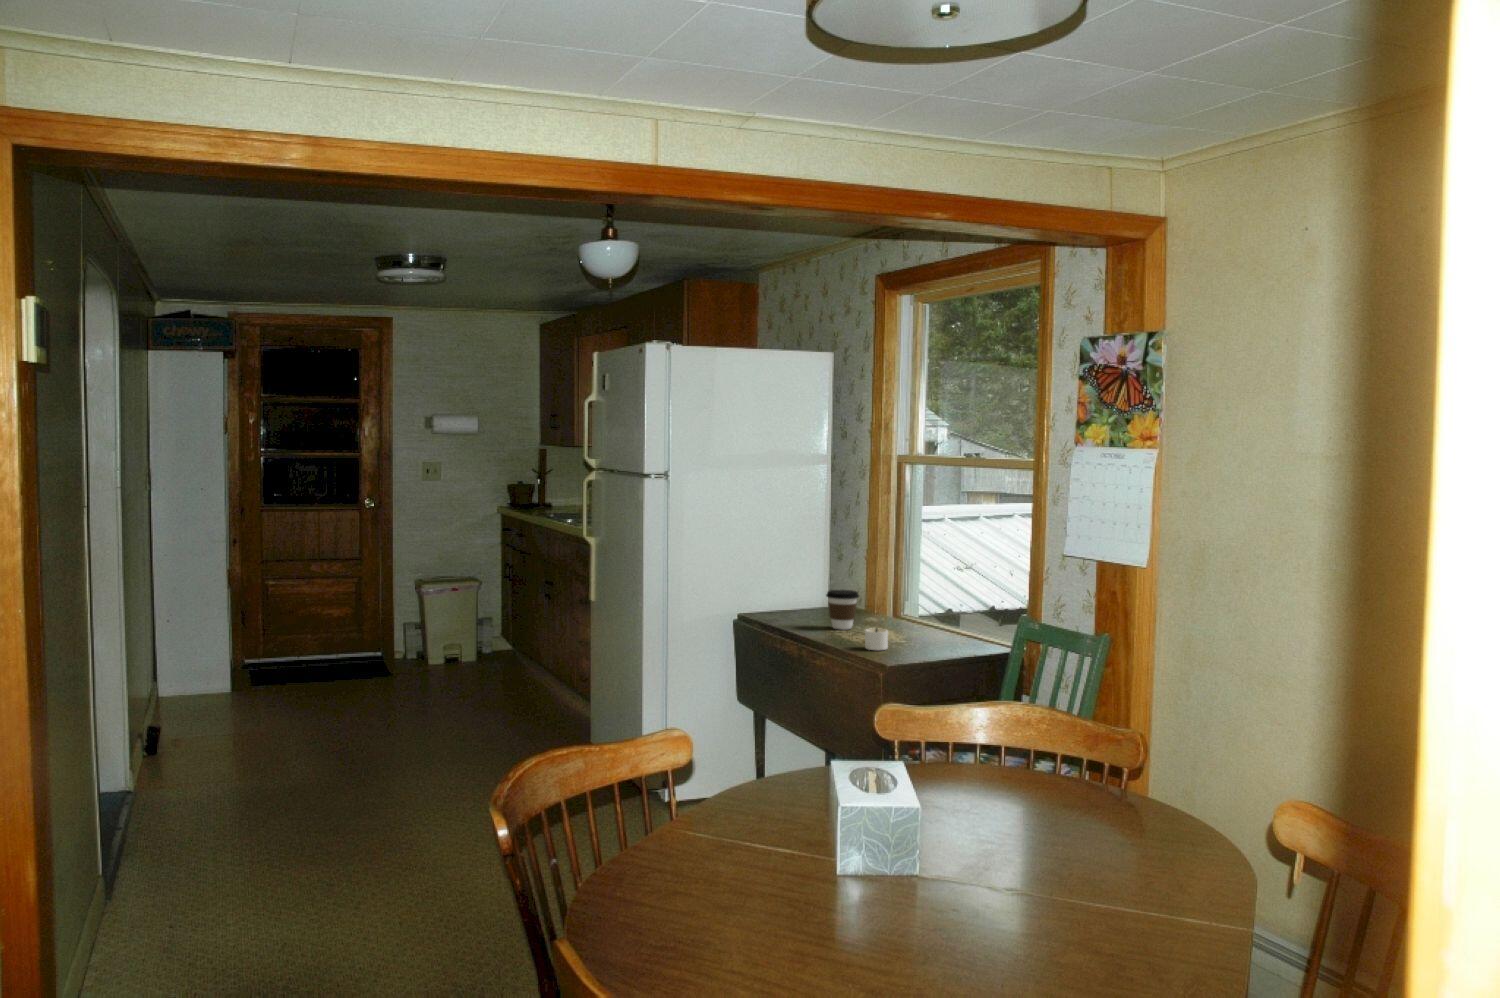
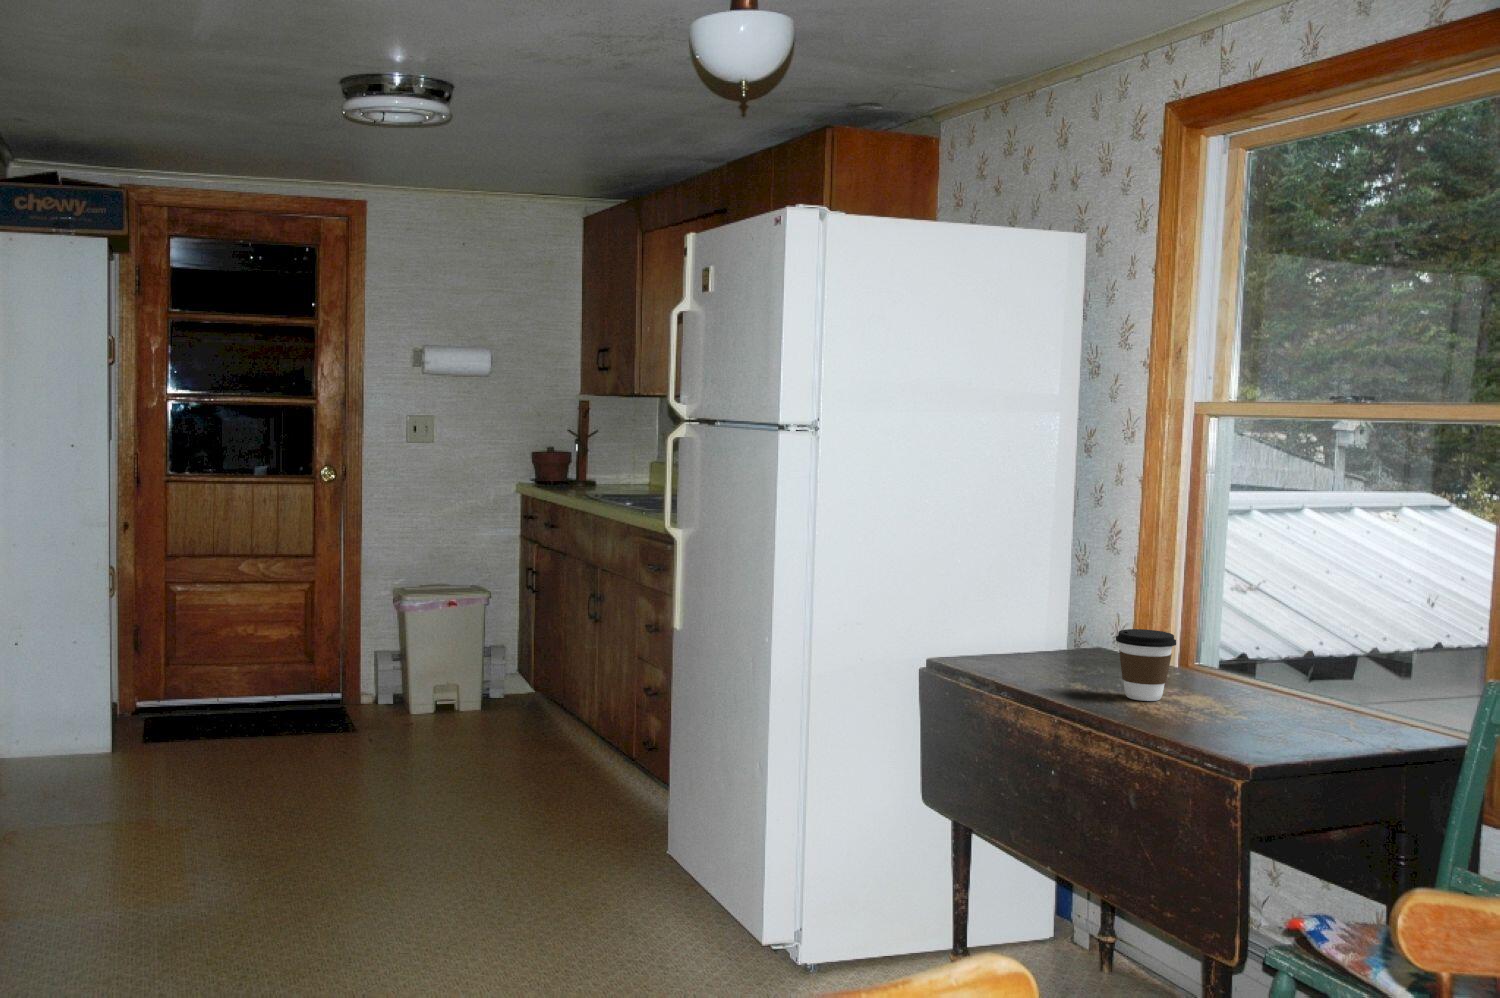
candle: present [865,628,888,650] -> none [1224,706,1285,750]

